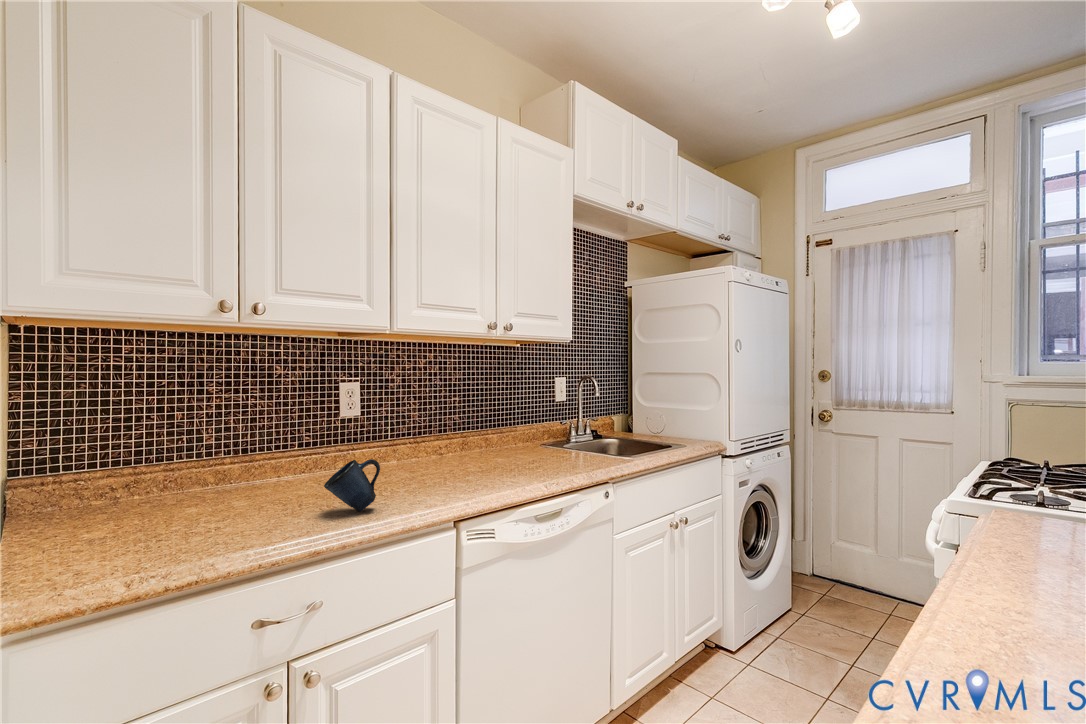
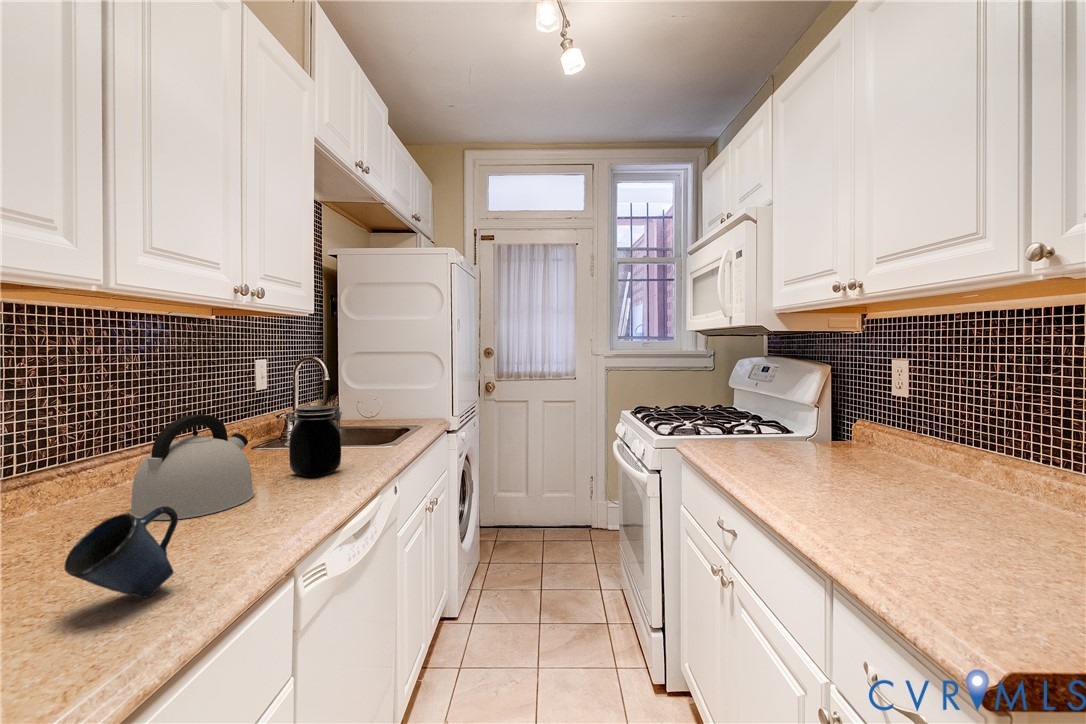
kettle: none [421,412,496,479] -> present [129,415,254,520]
jar: none [527,413,567,470] -> present [288,406,342,477]

